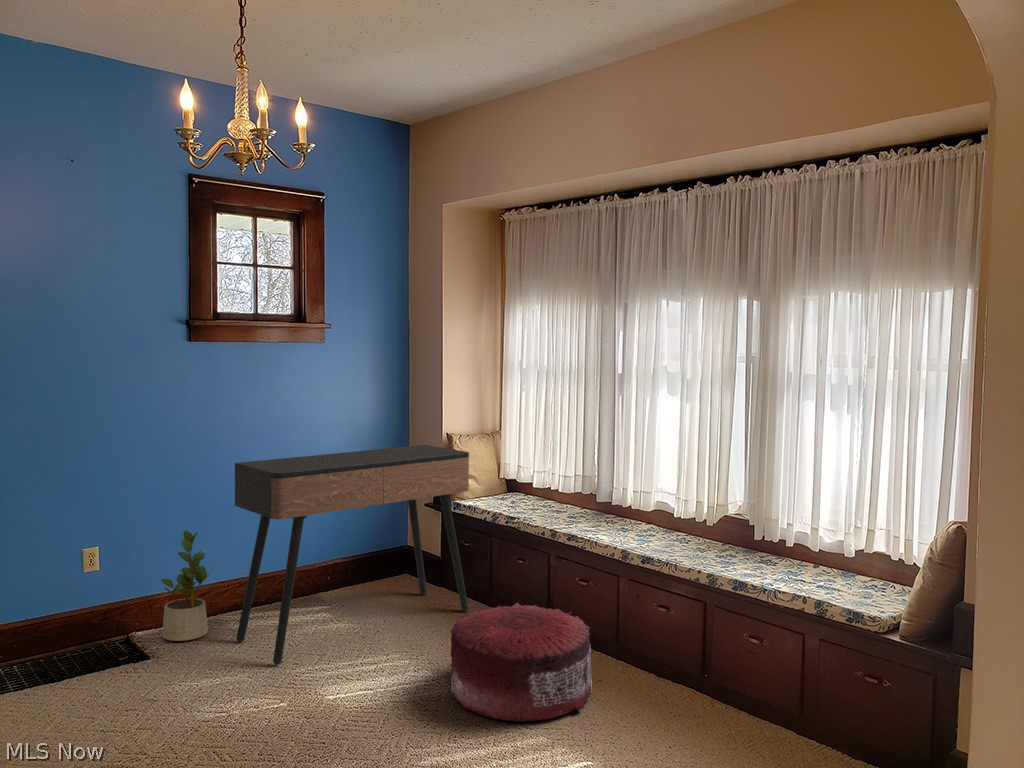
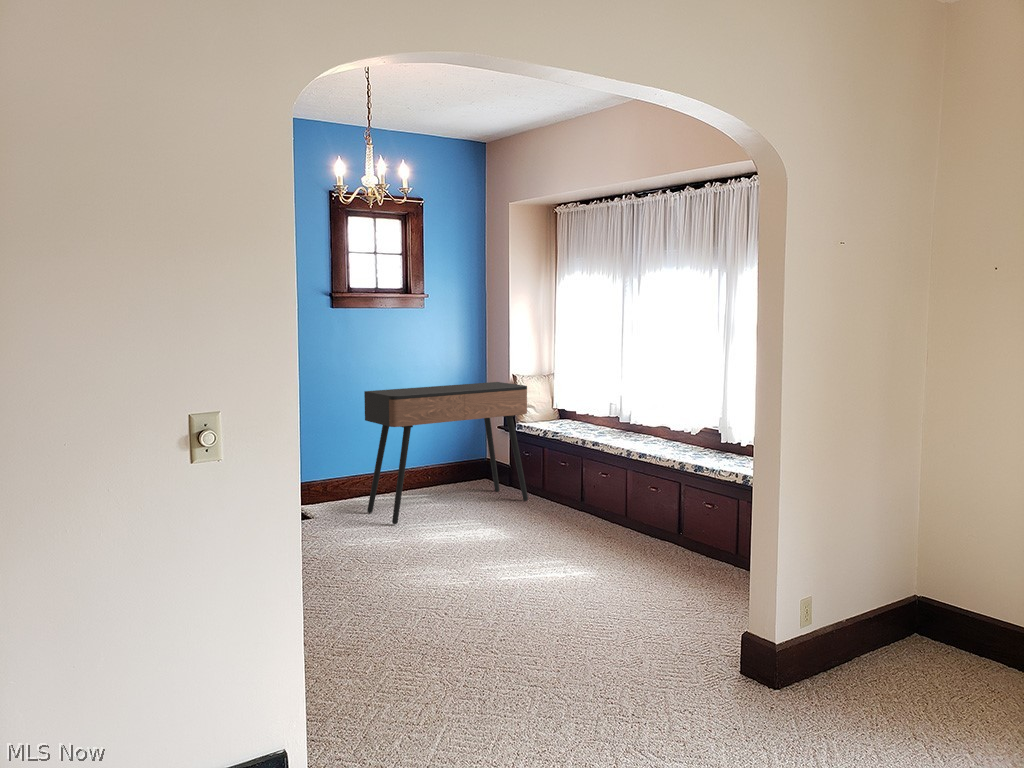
potted plant: present [161,531,212,641] -> none [317,438,352,511]
pouf: present [451,603,592,722] -> none [507,485,602,554]

